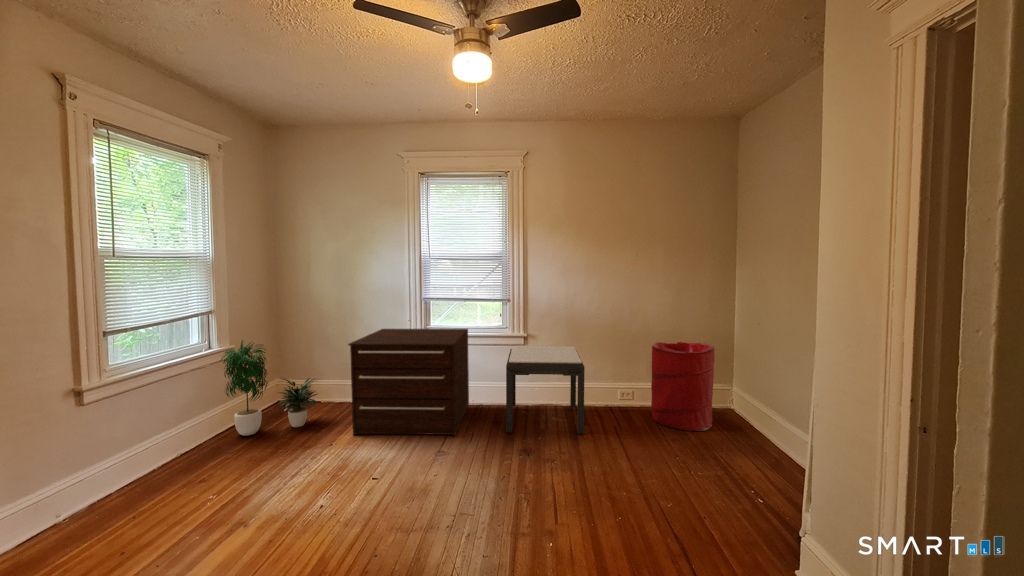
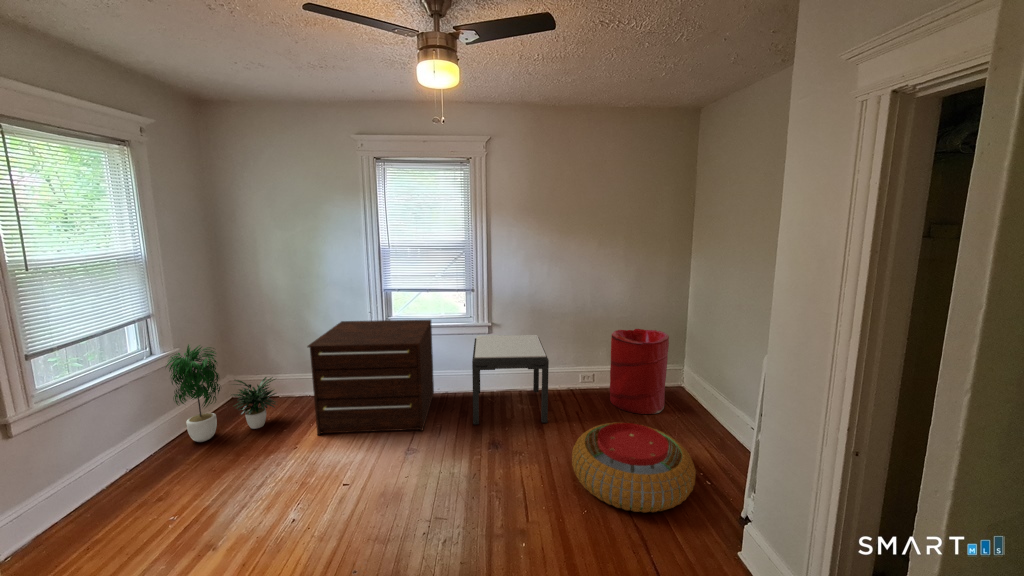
pouf: none [608,430,747,522] -> present [572,422,696,513]

